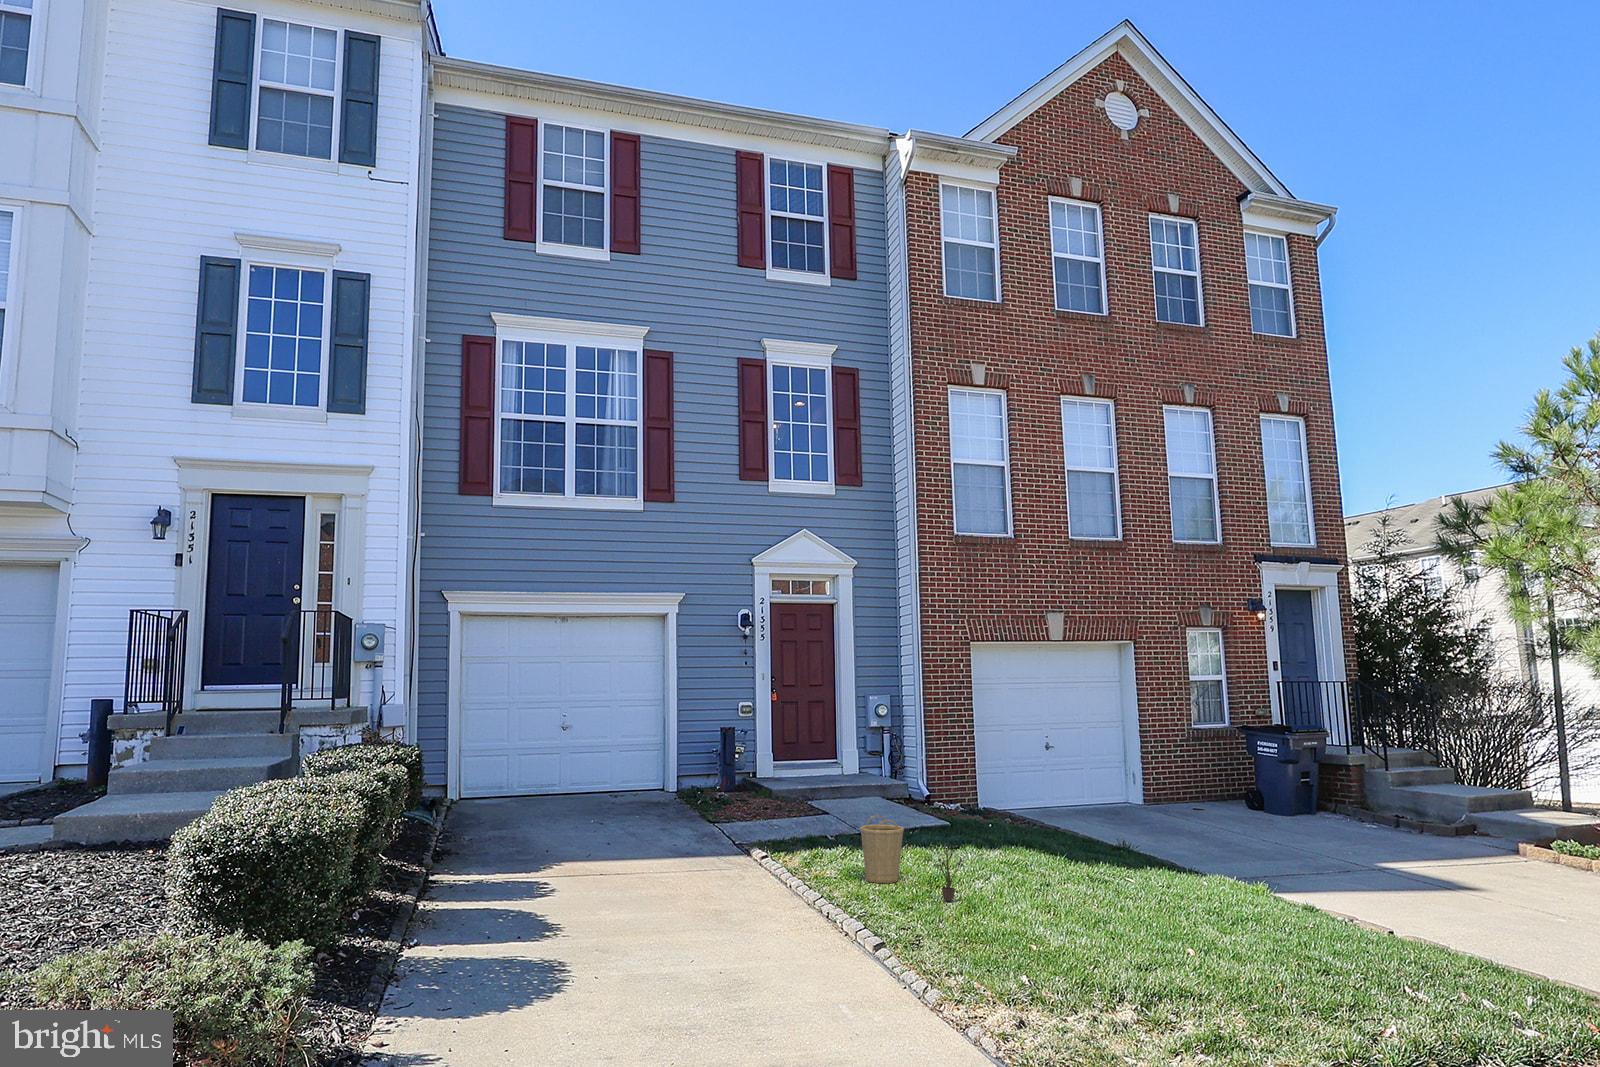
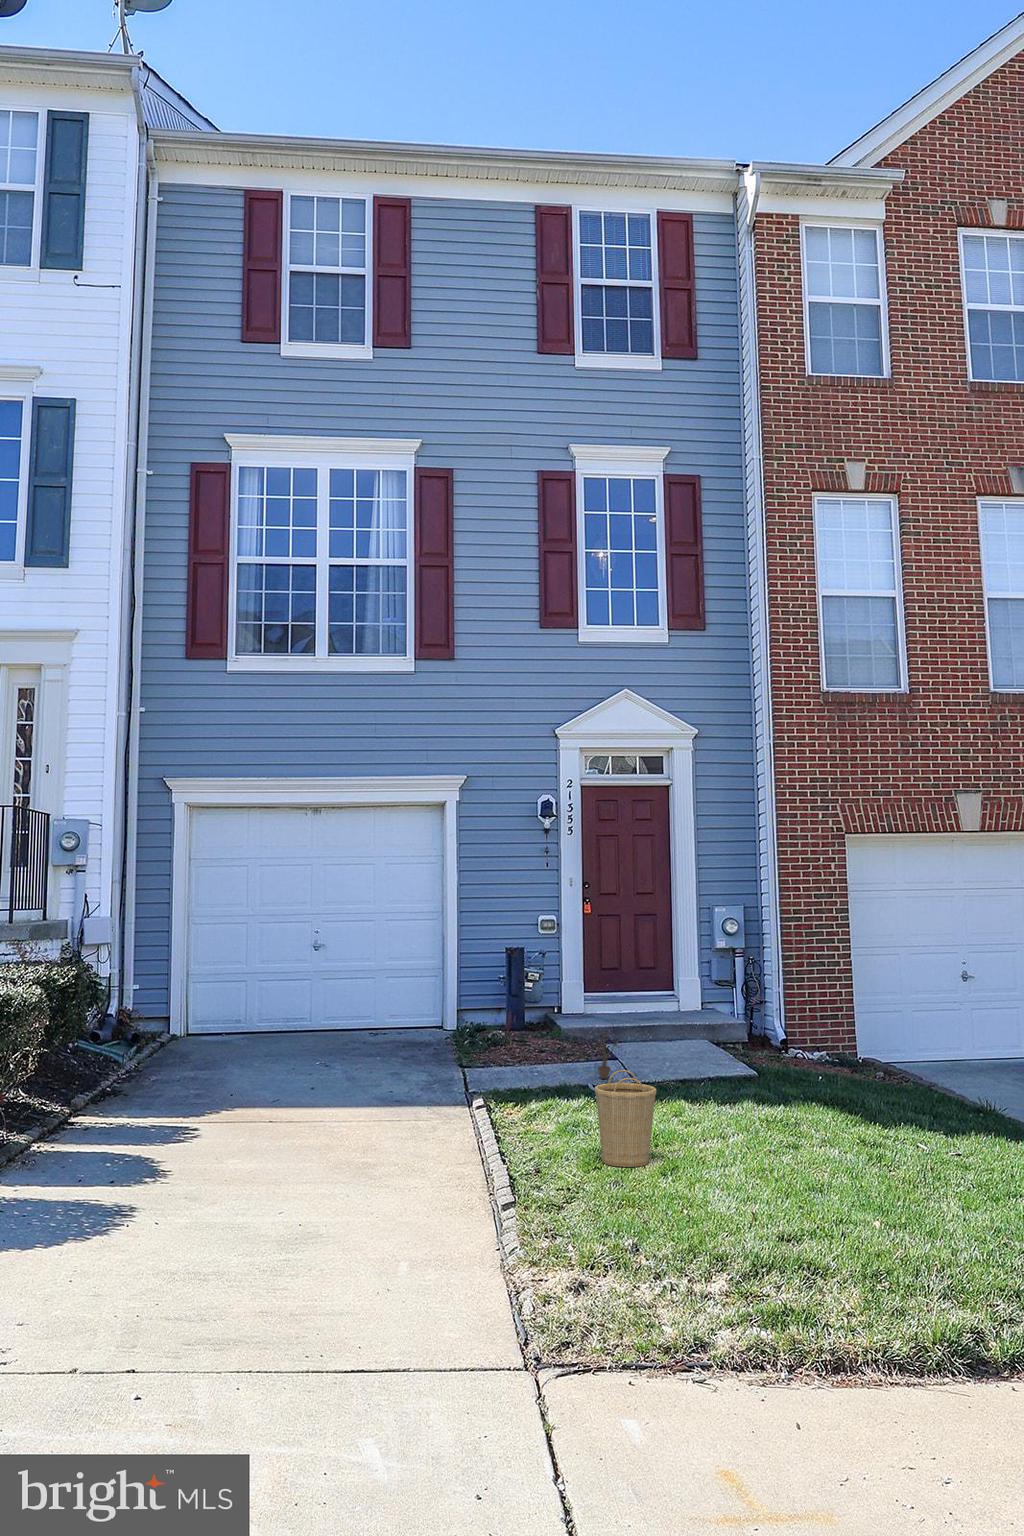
decorative plant: present [928,848,964,901] -> present [590,1031,617,1079]

